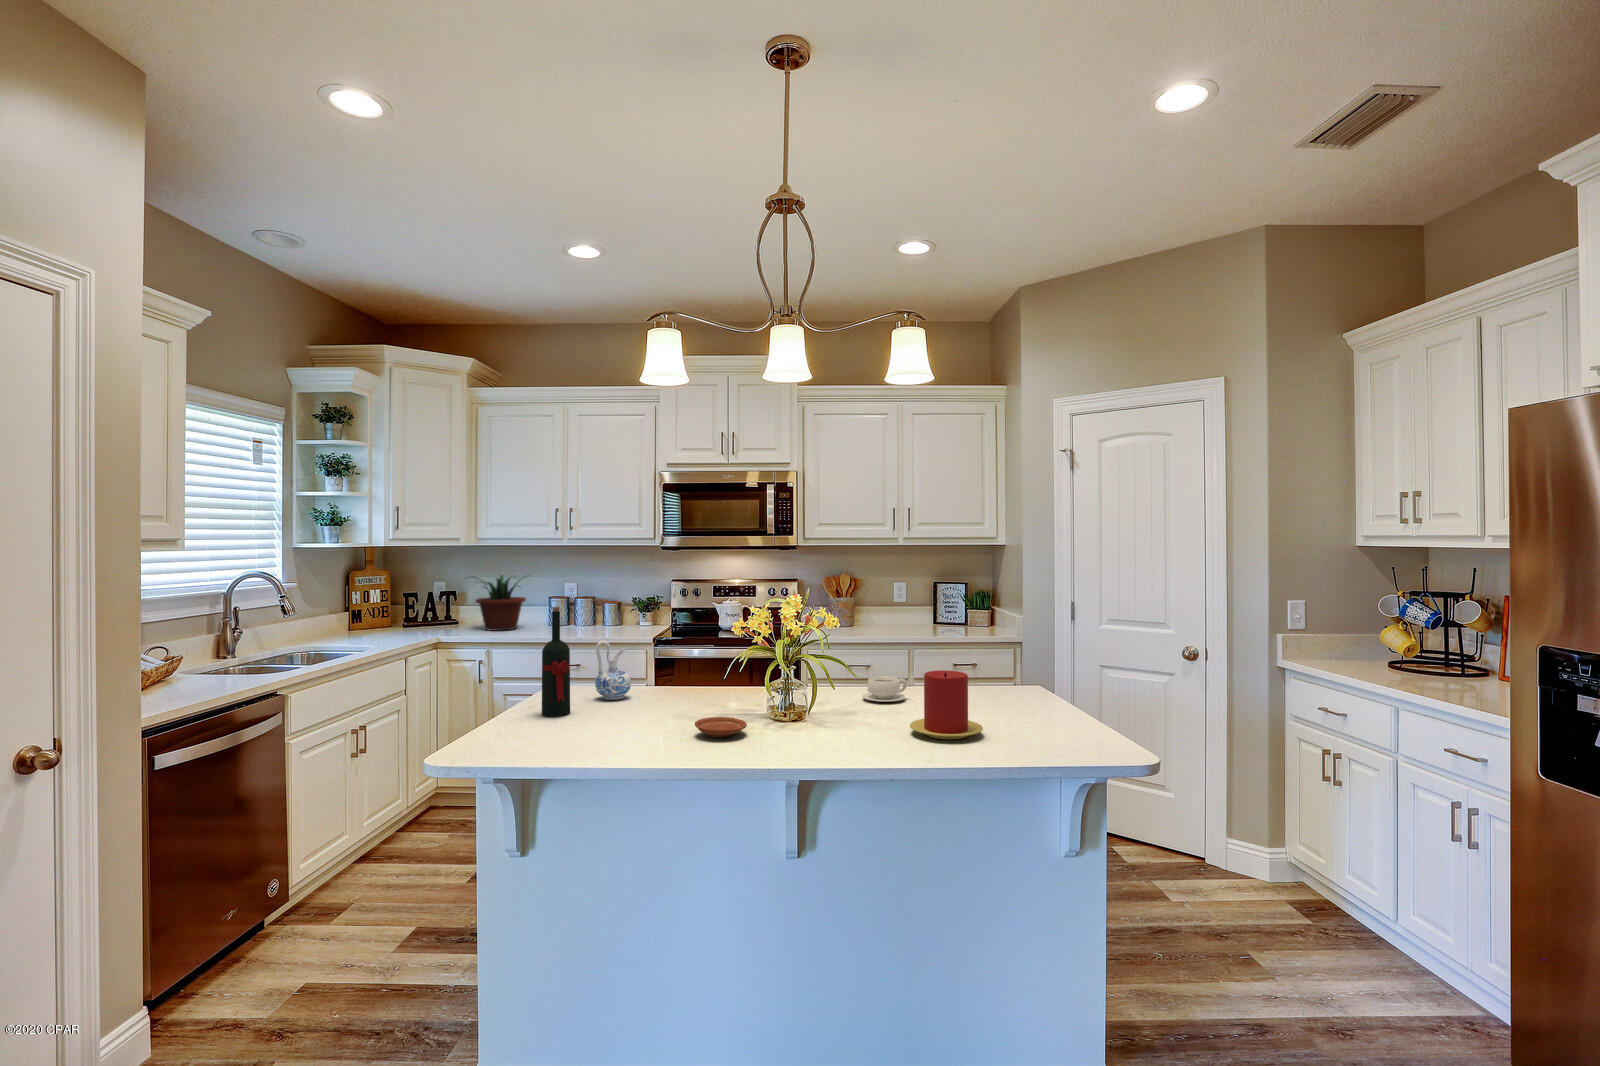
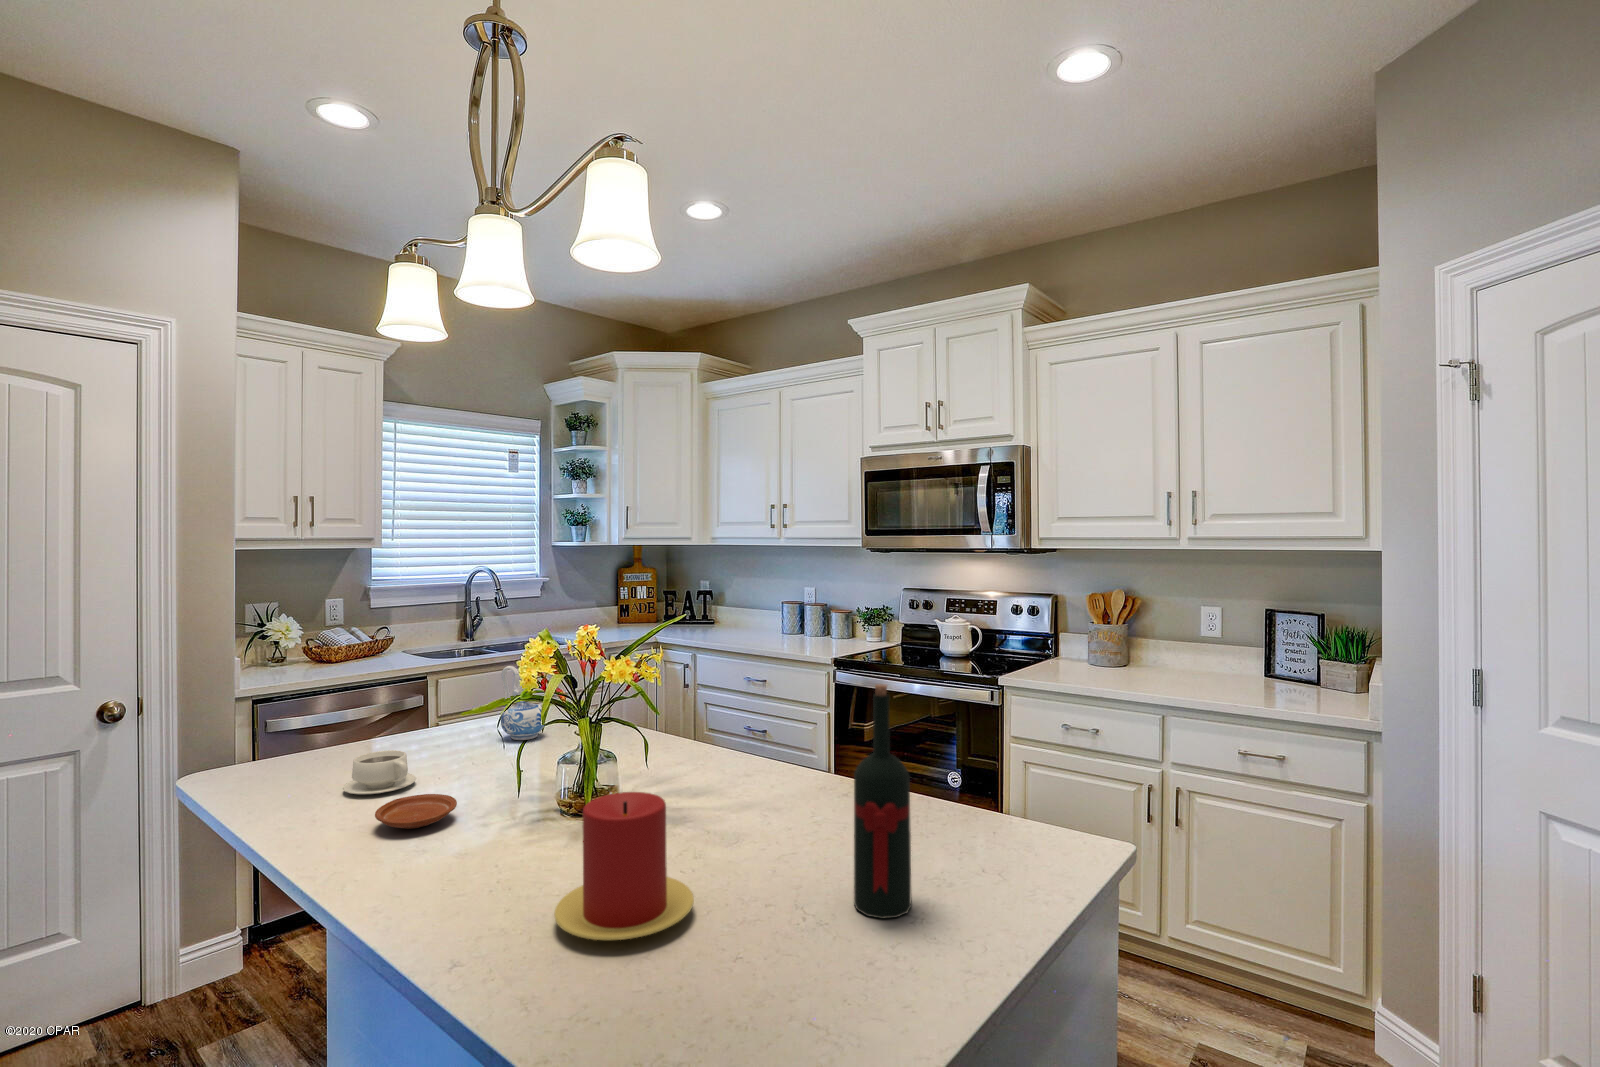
potted plant: present [474,575,526,631] -> none [700,575,763,634]
wine bottle: present [542,607,570,716] -> present [854,684,912,919]
teacup: present [862,676,907,702] -> present [343,750,416,794]

